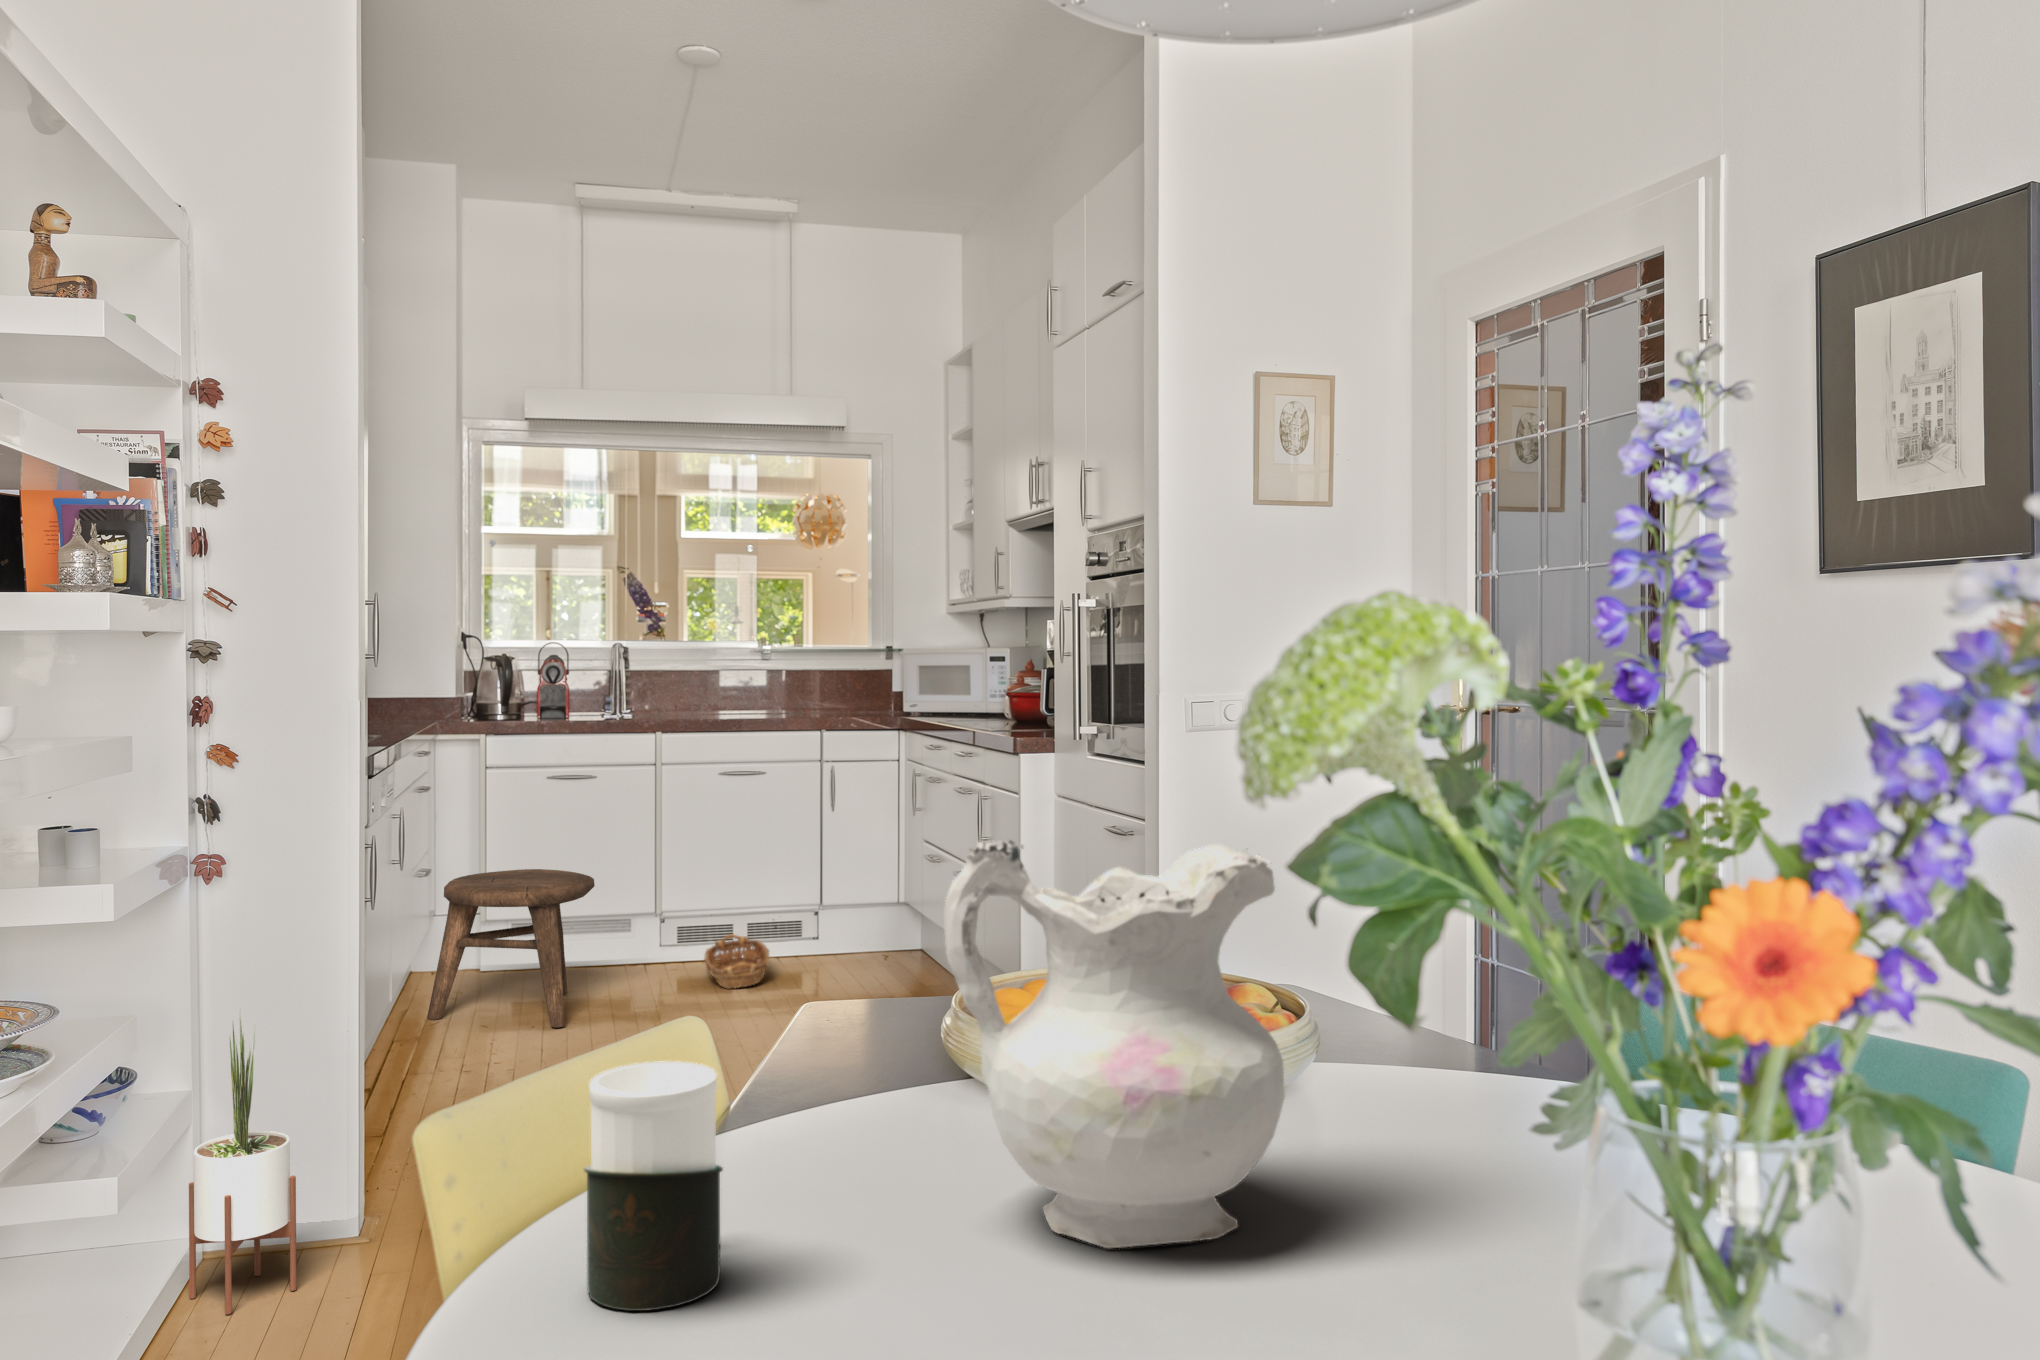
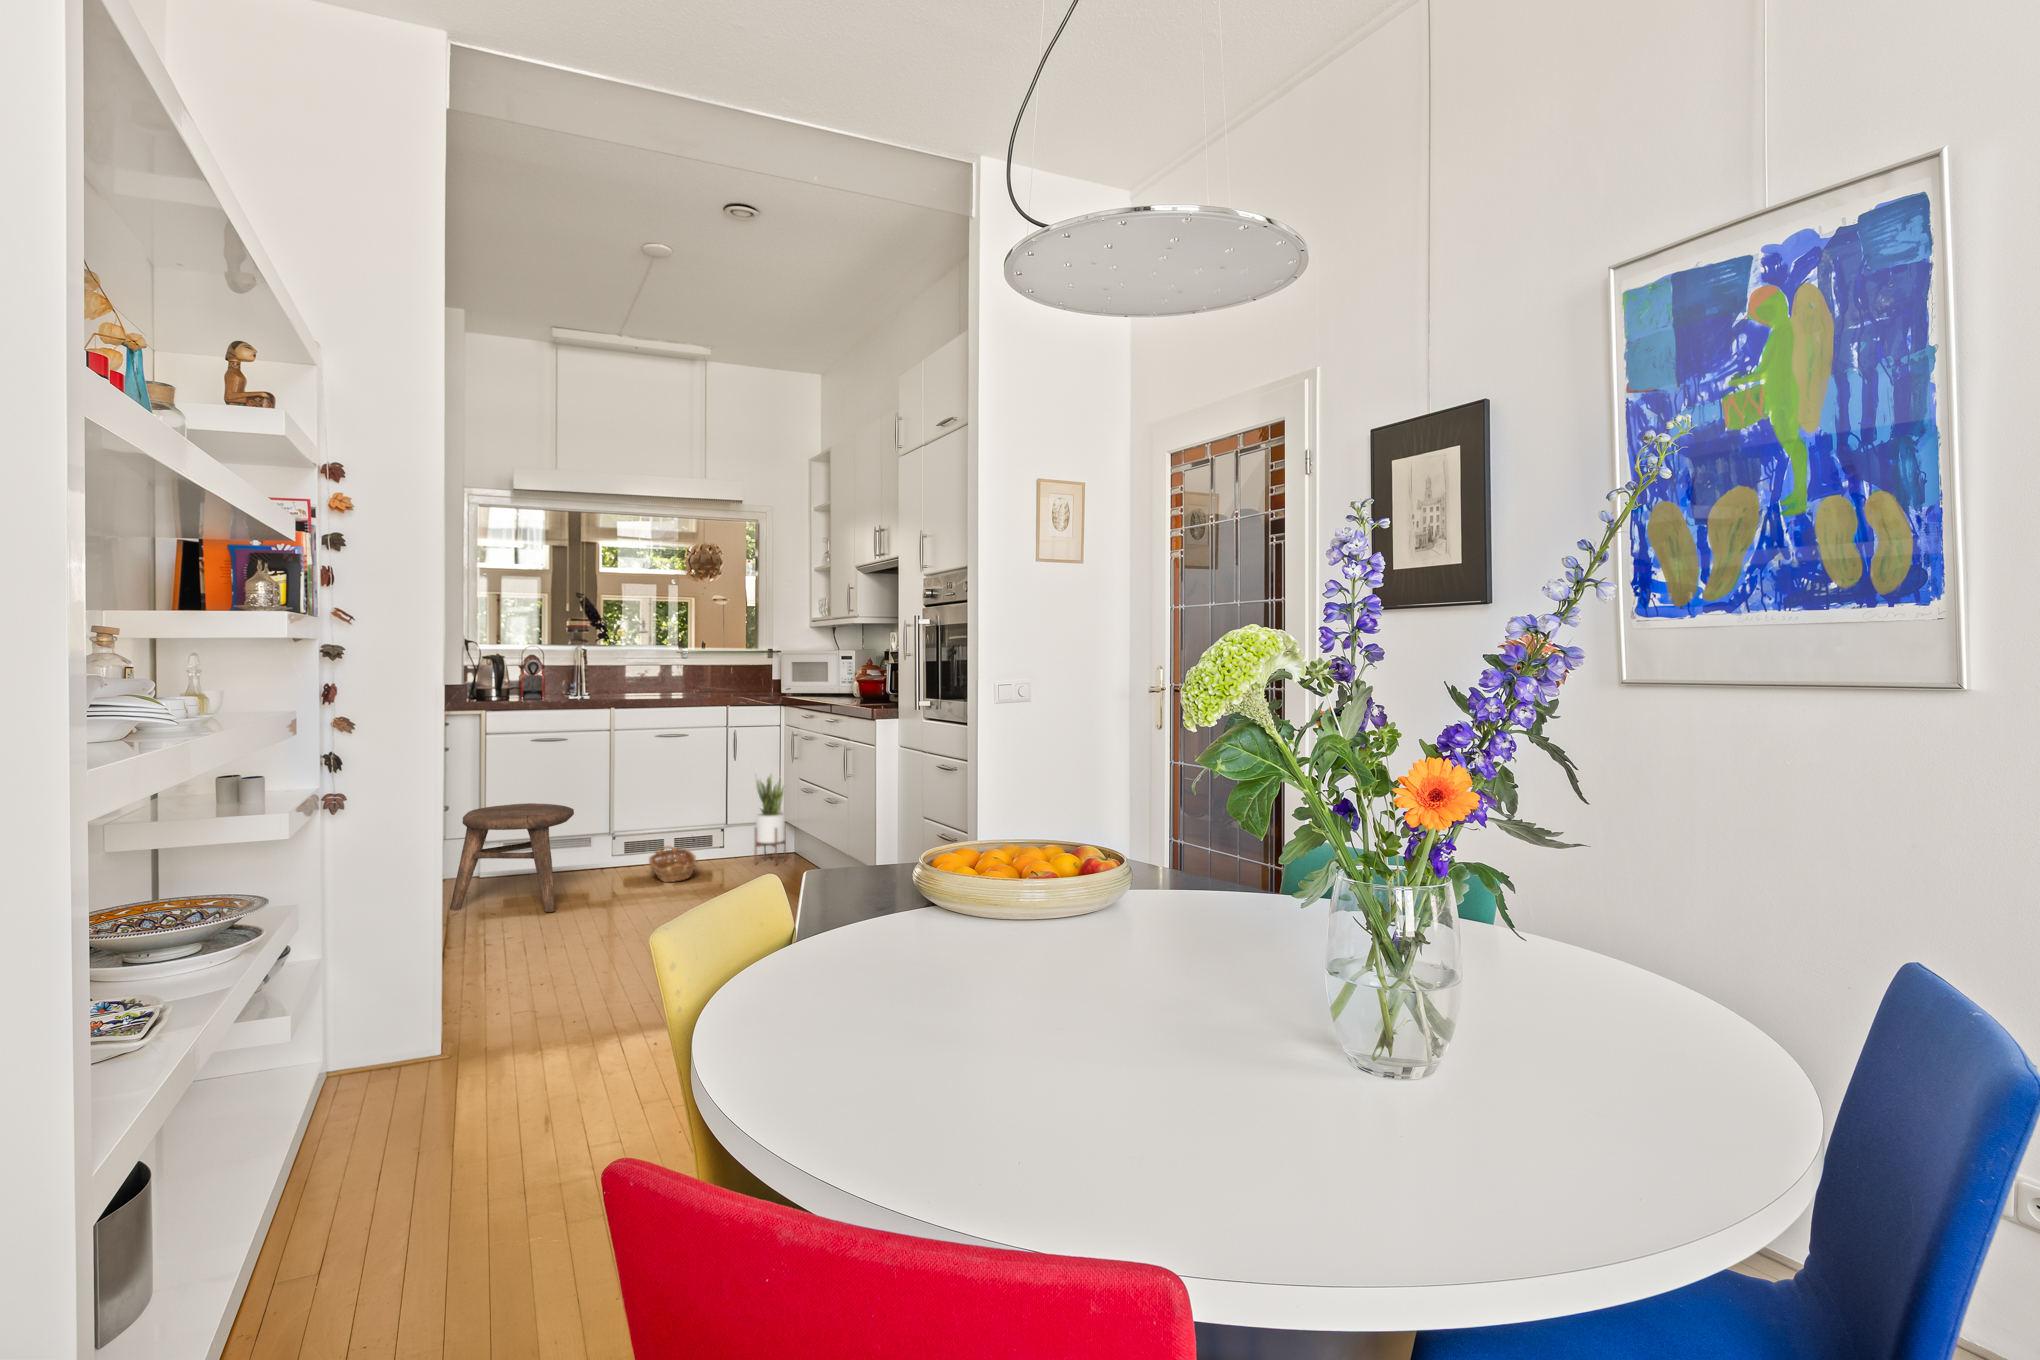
ceramic pitcher: present [945,840,1285,1248] -> none [968,759,1143,970]
potted plant: present [189,1009,297,1315] -> present [755,773,786,864]
cup: present [584,1061,723,1311] -> none [793,880,865,1008]

